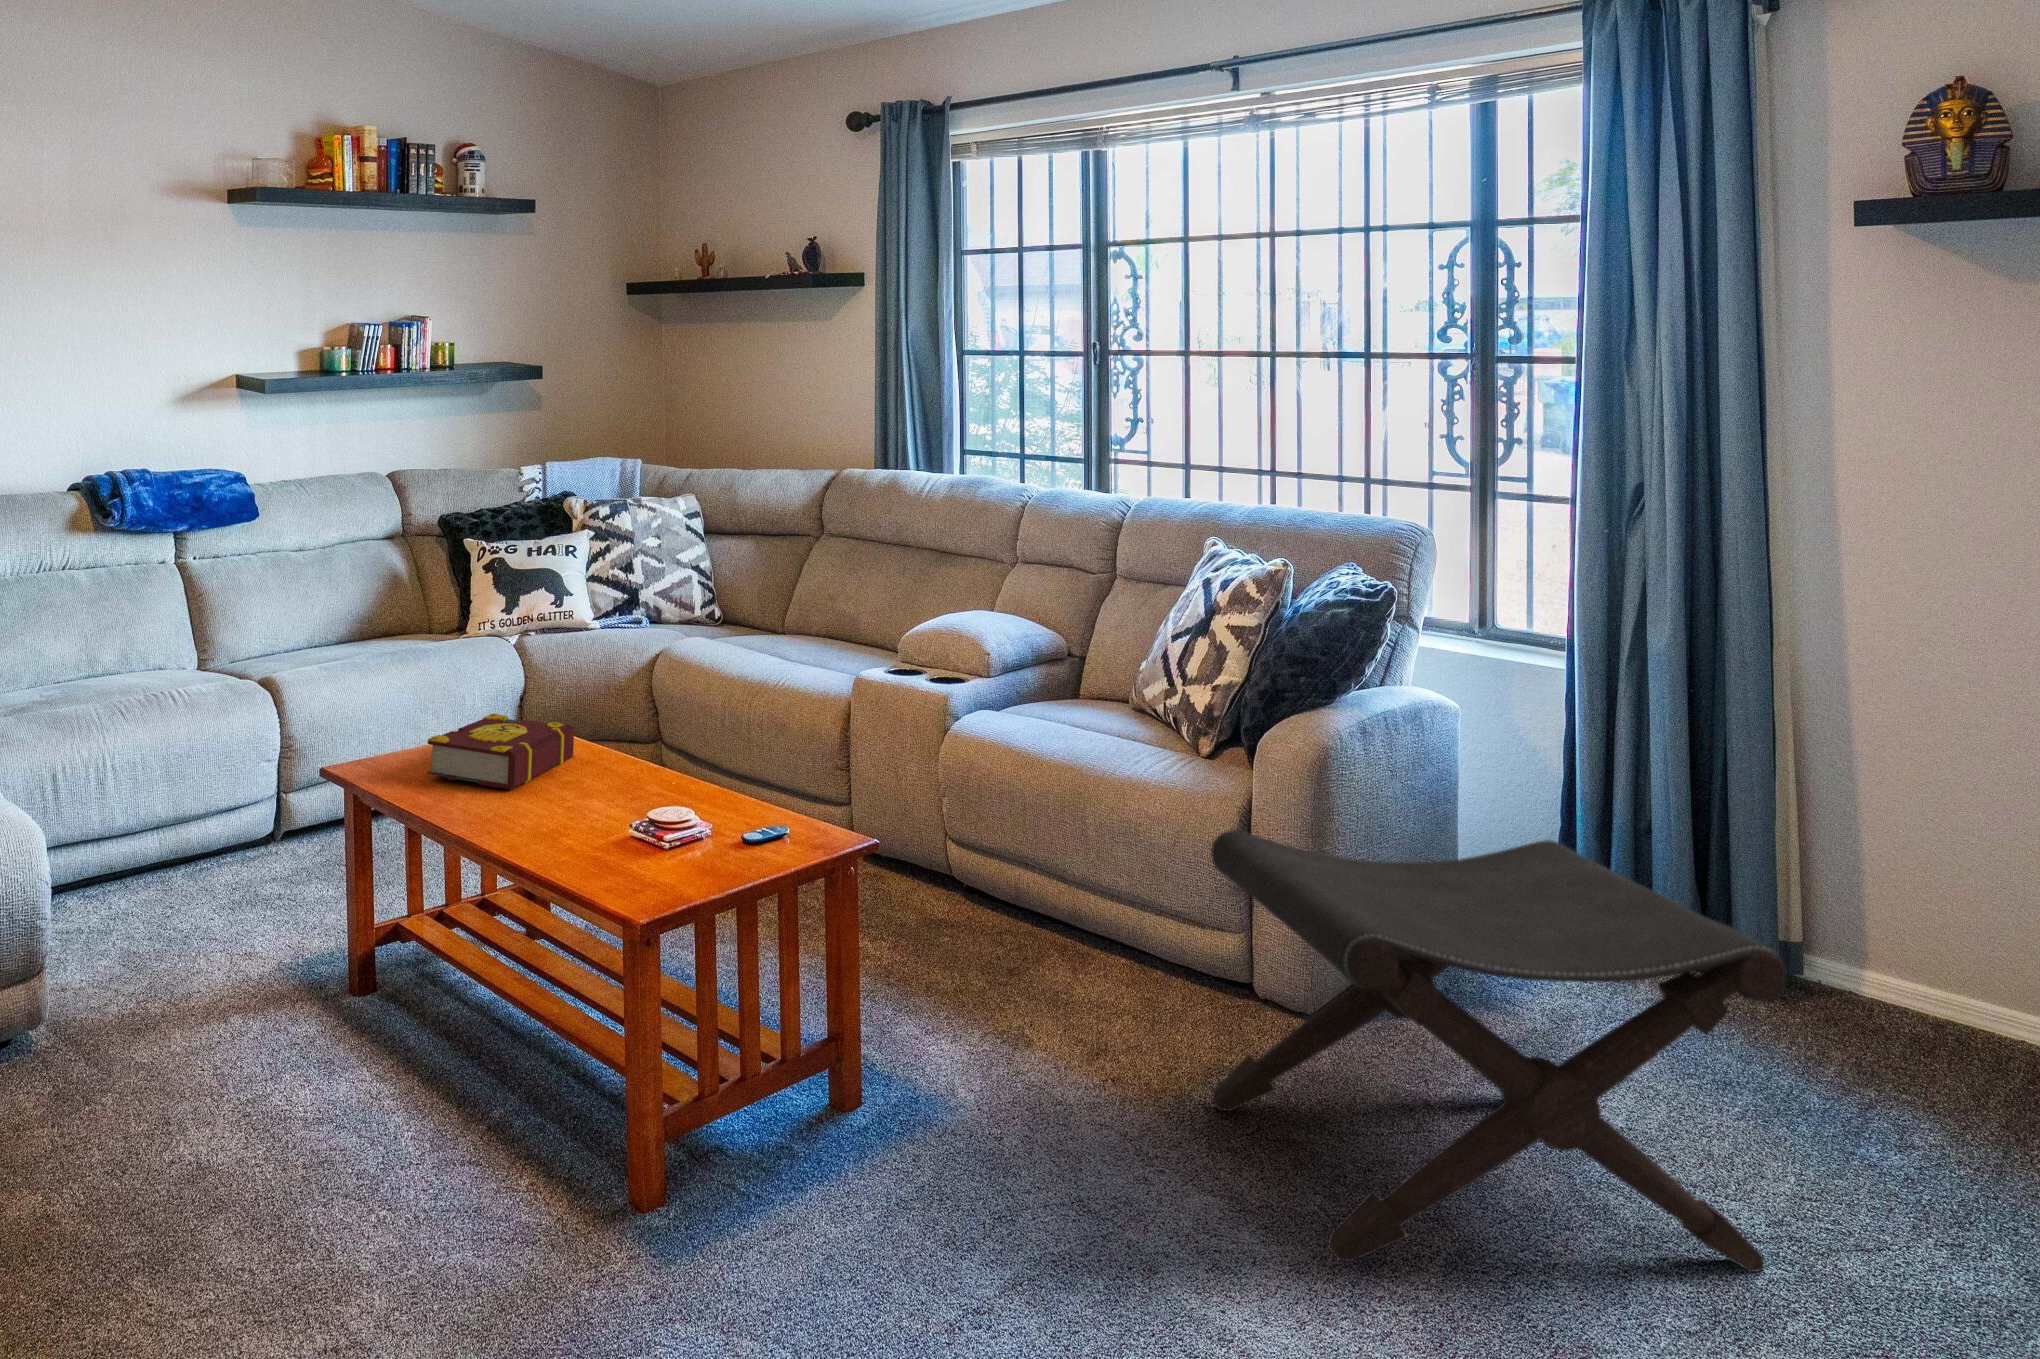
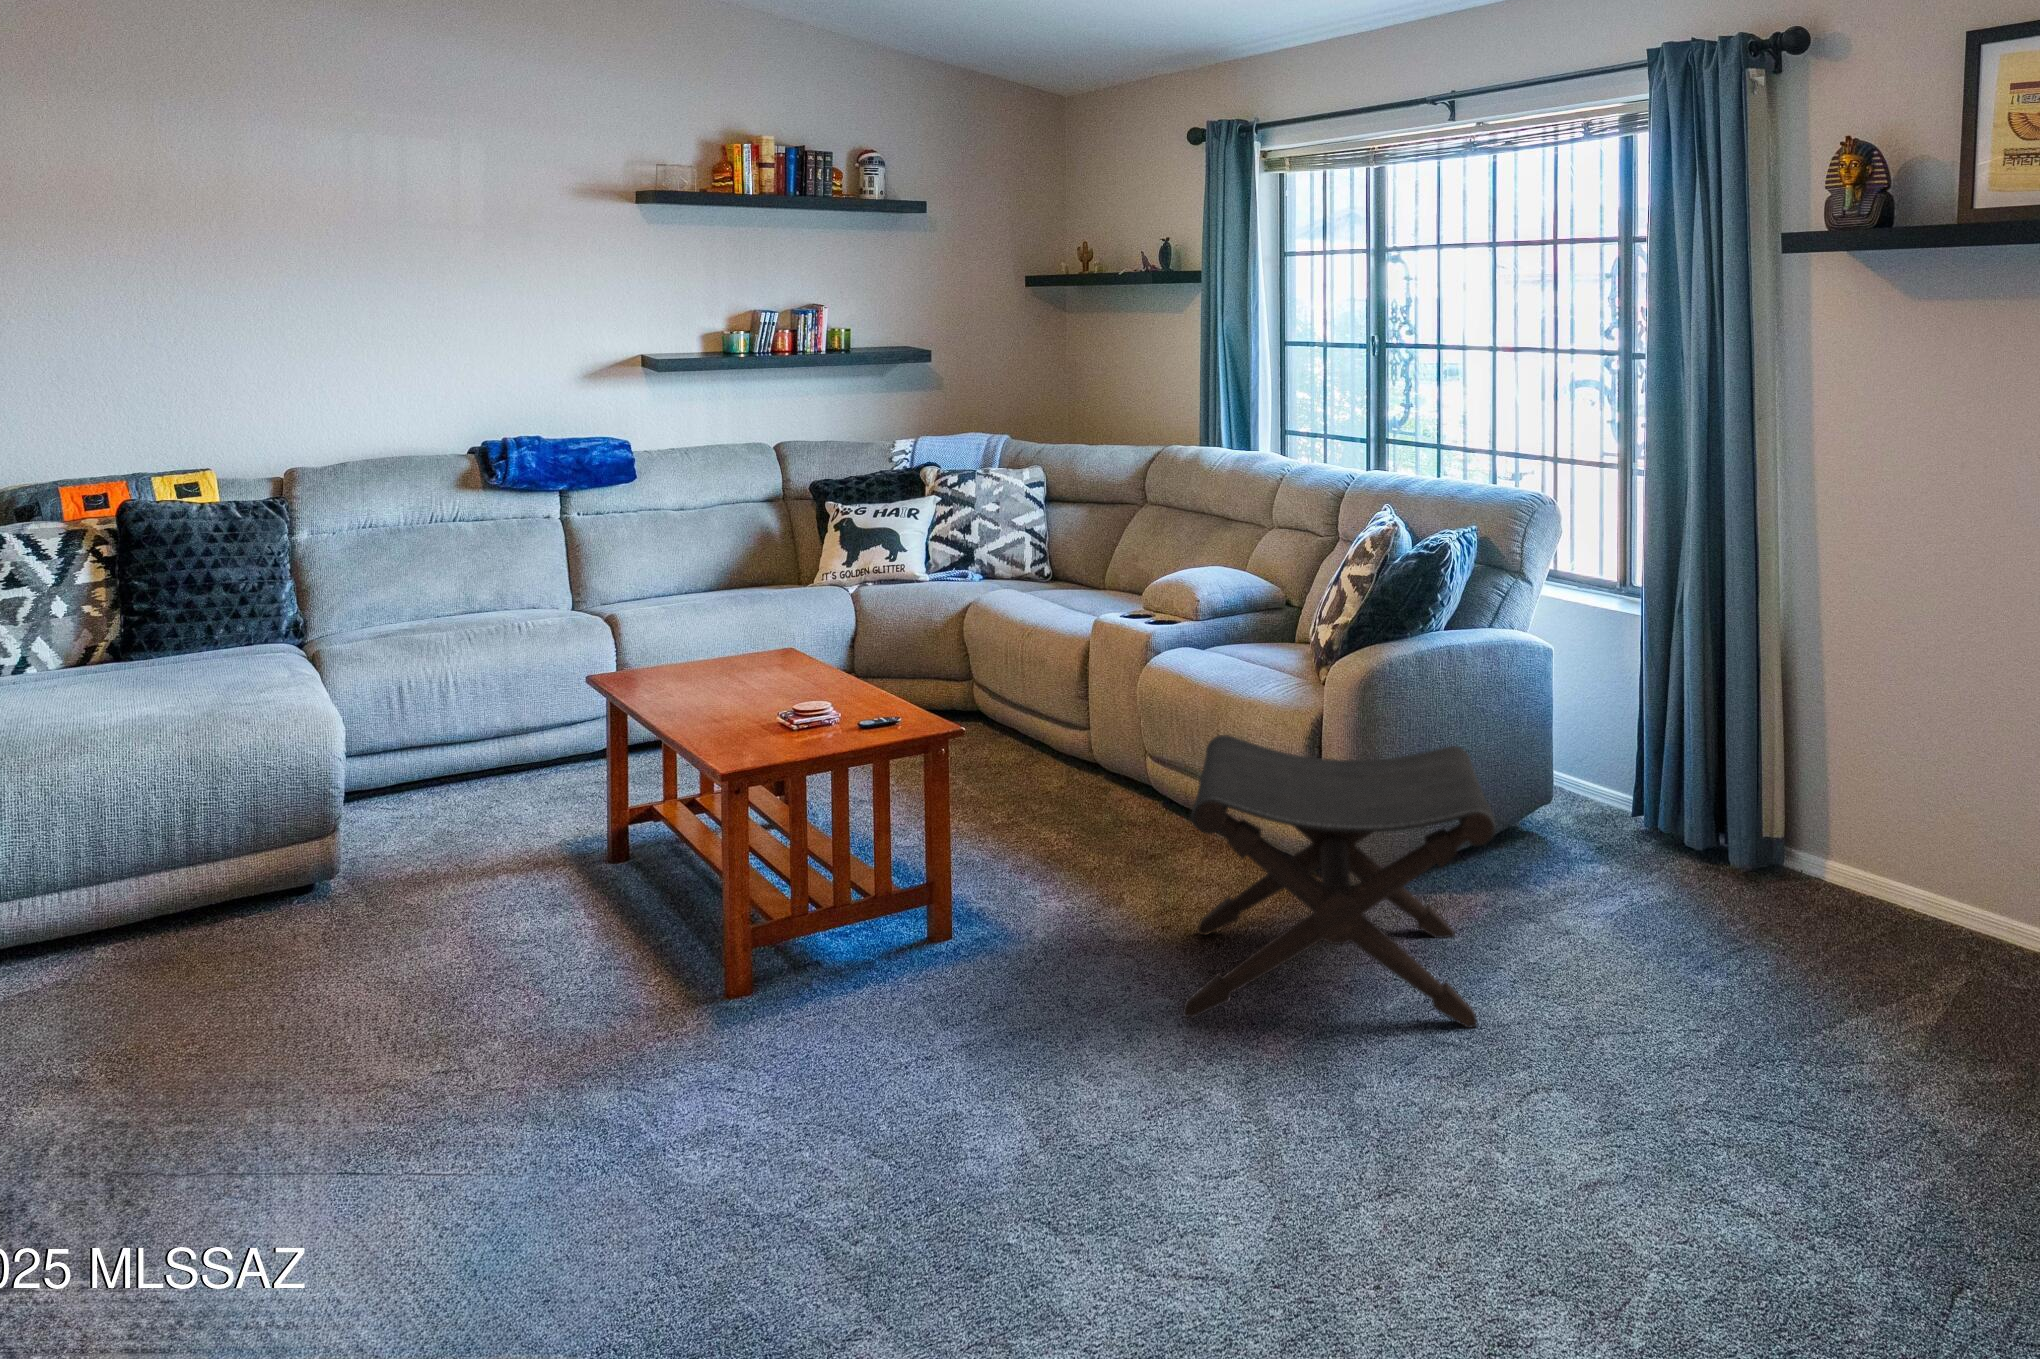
book: present [427,713,574,790] -> none [675,643,811,701]

